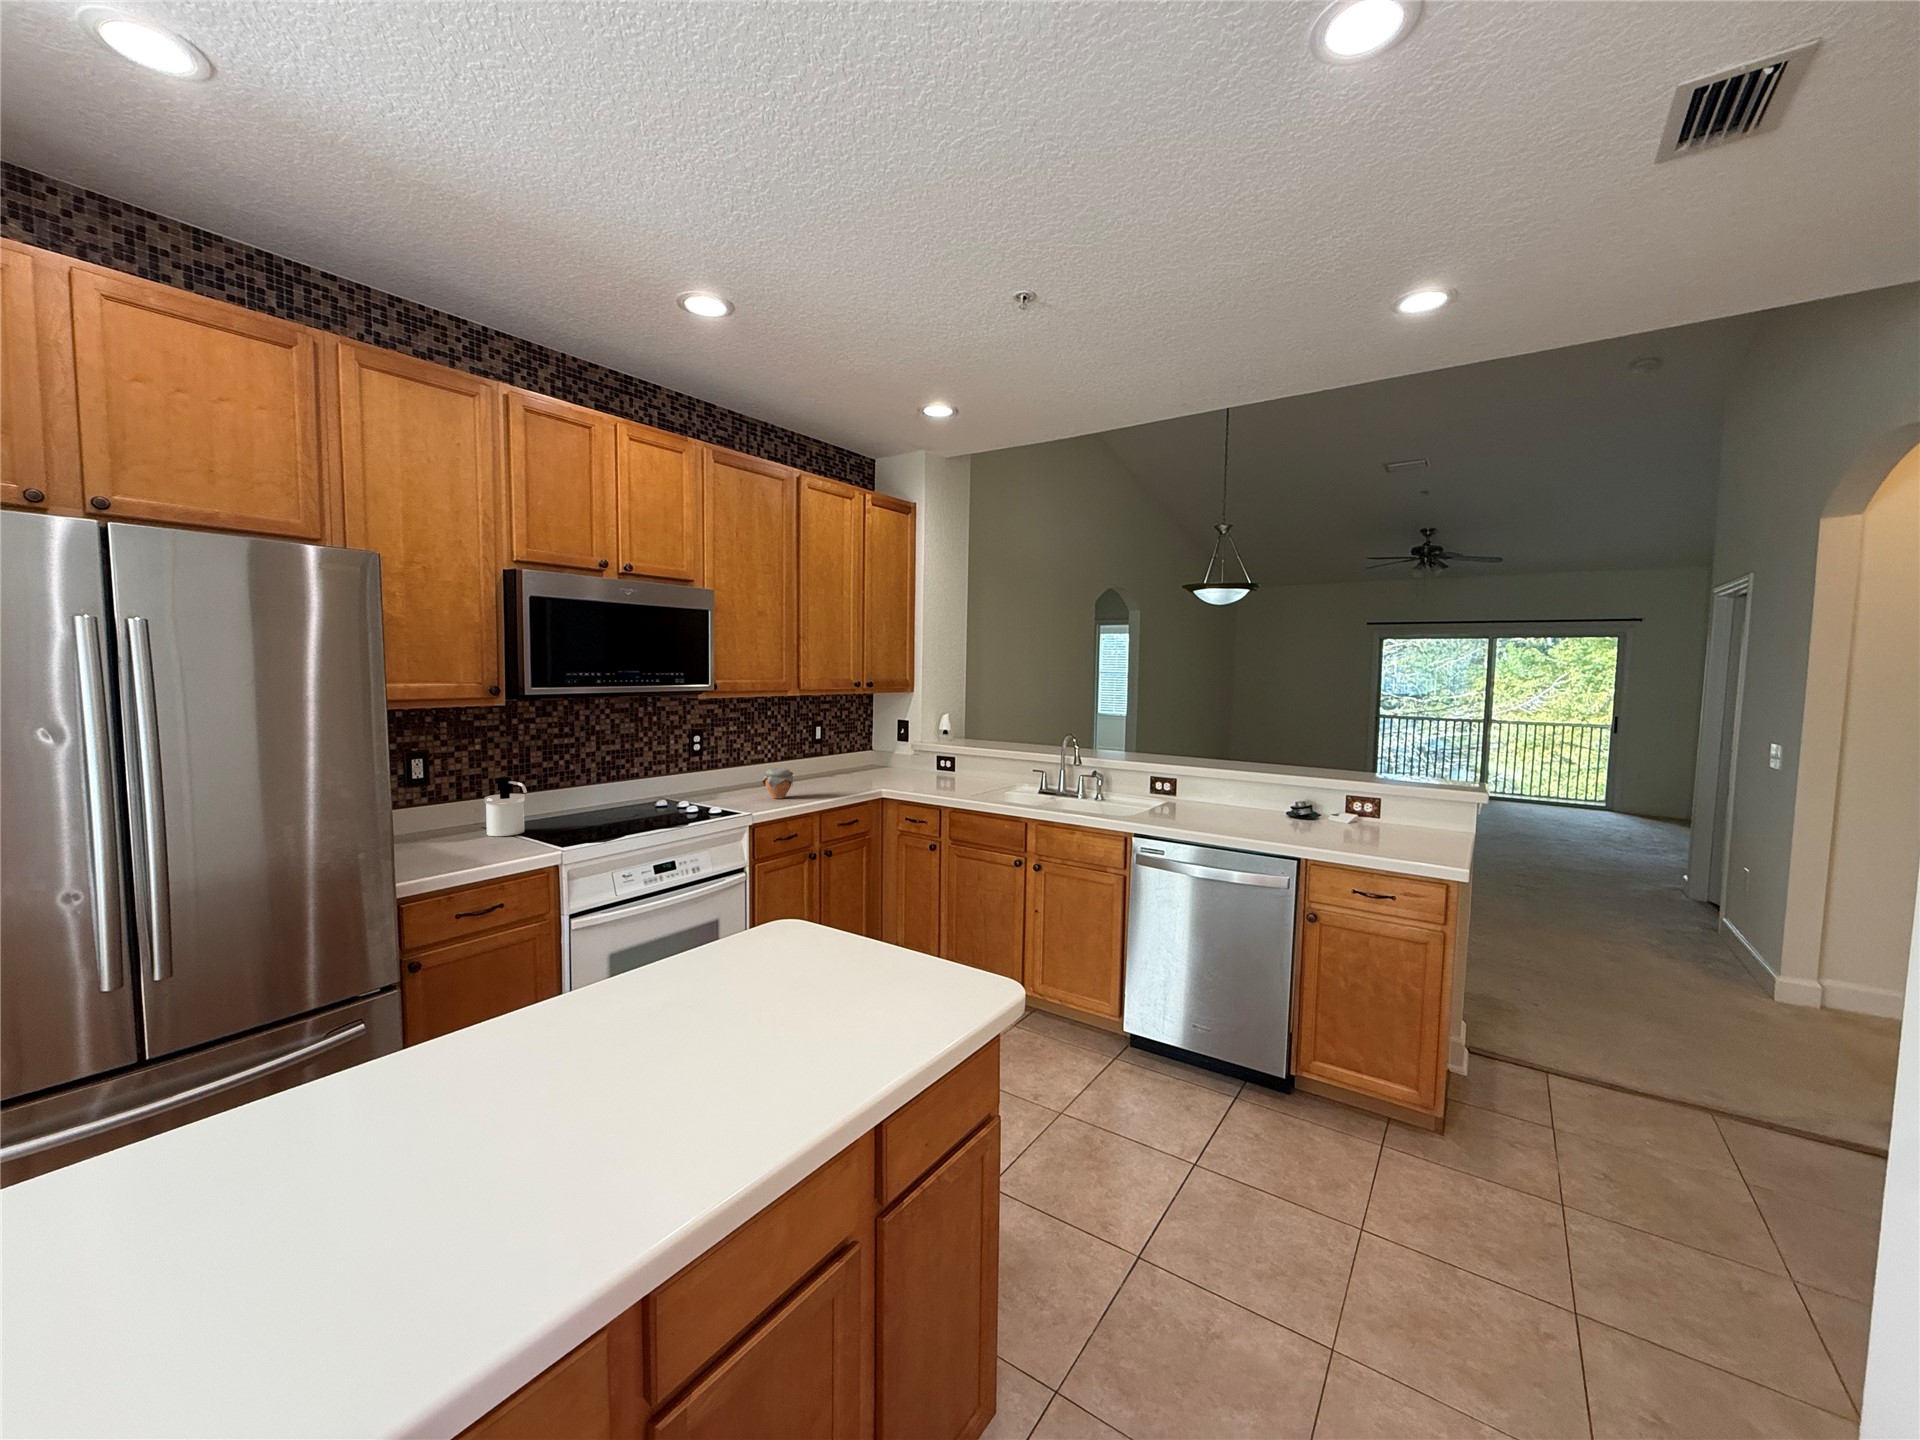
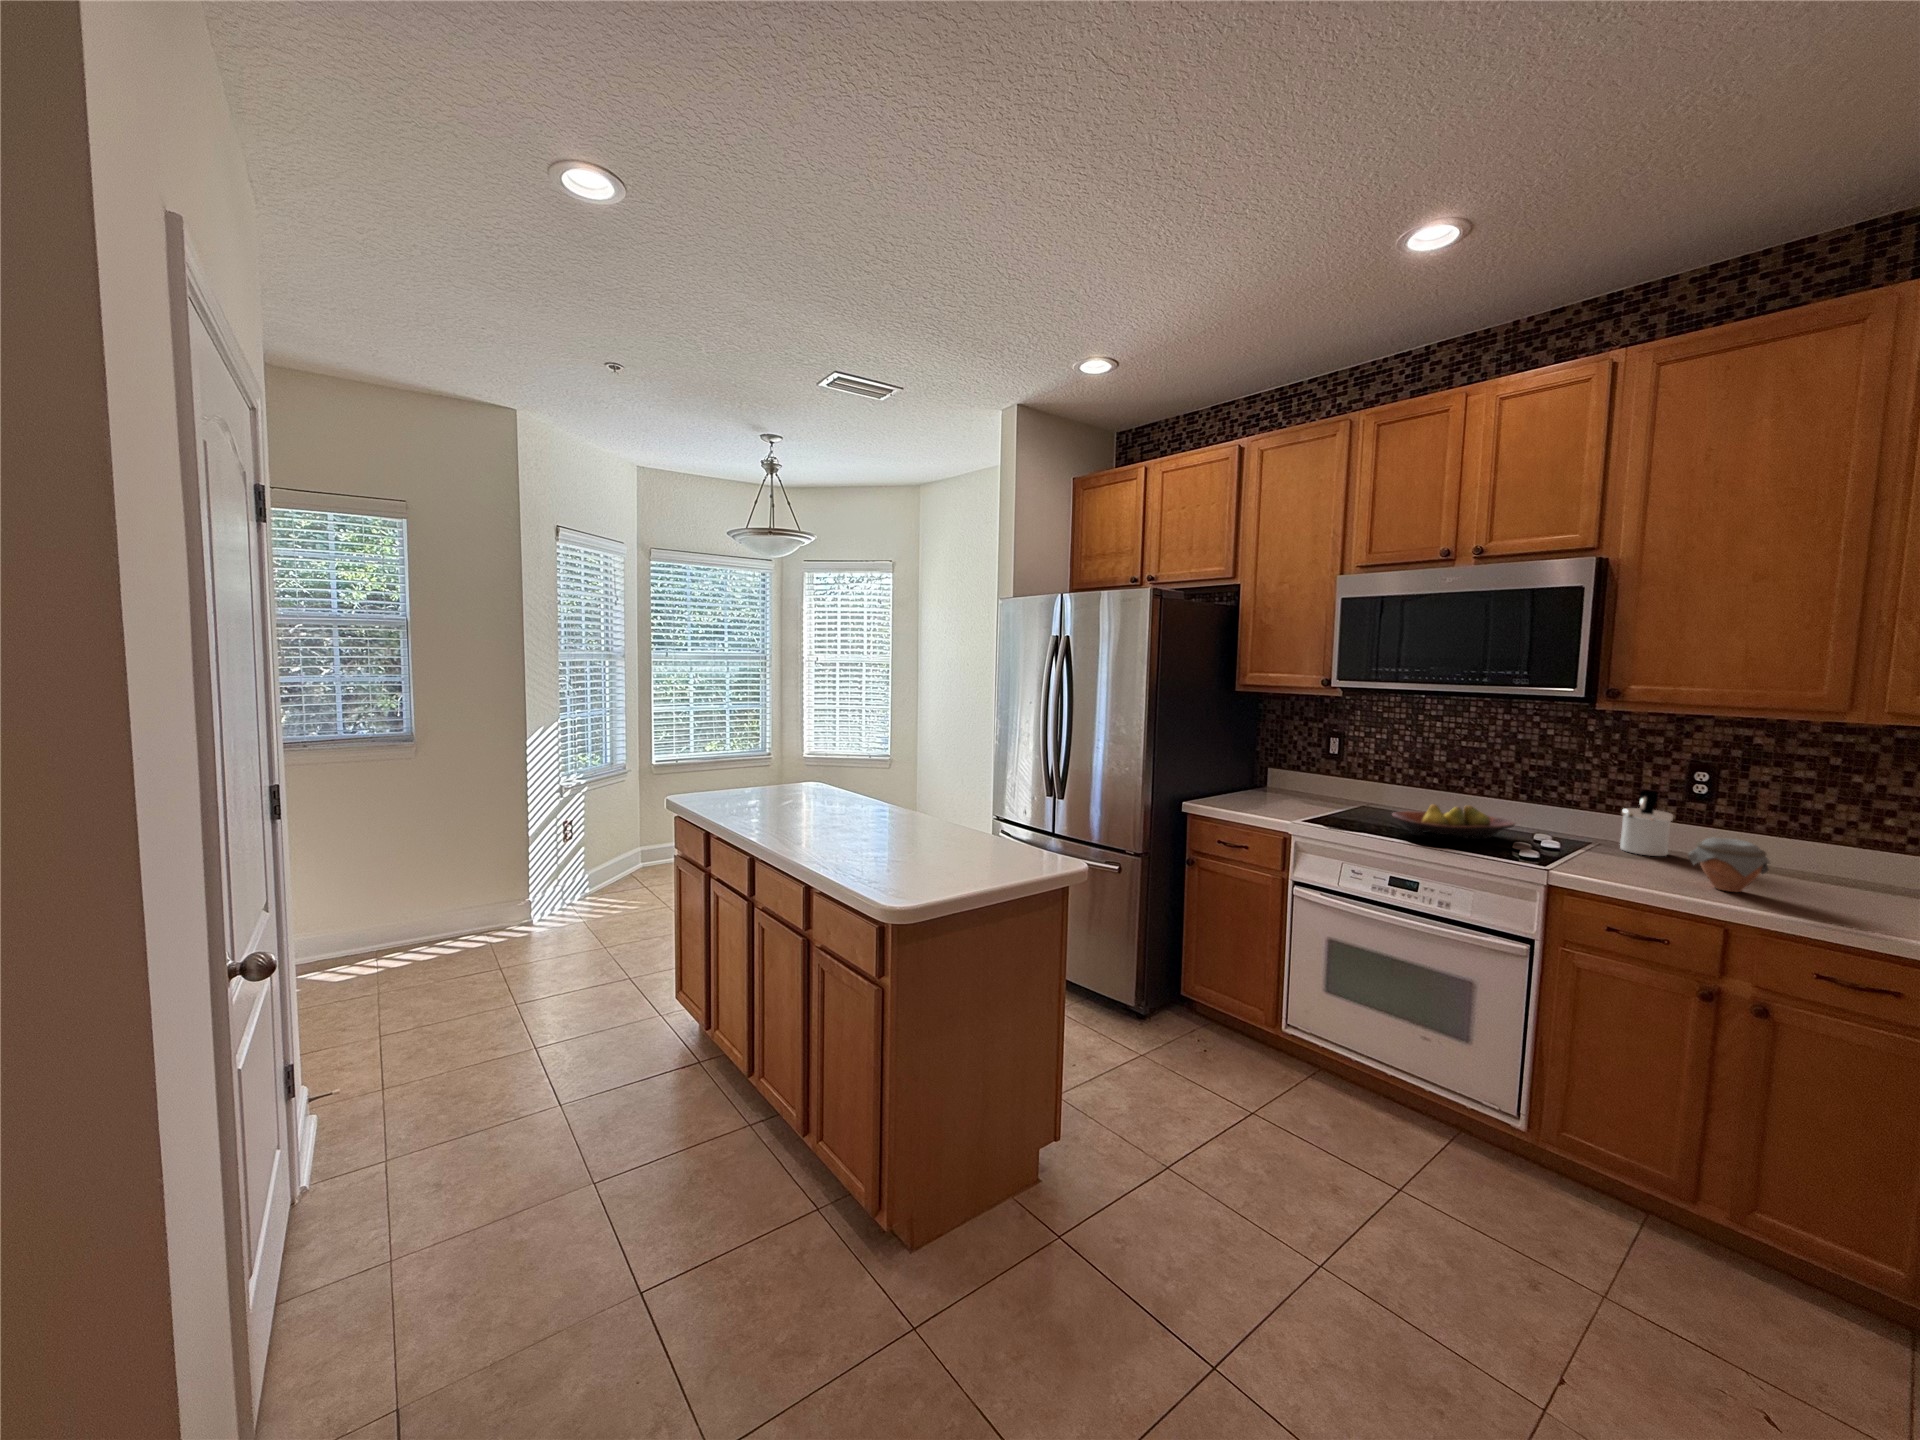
soap dispenser: present [484,777,527,836] -> present [1620,790,1673,856]
fruit bowl: none [594,791,662,827] -> present [1392,804,1515,839]

